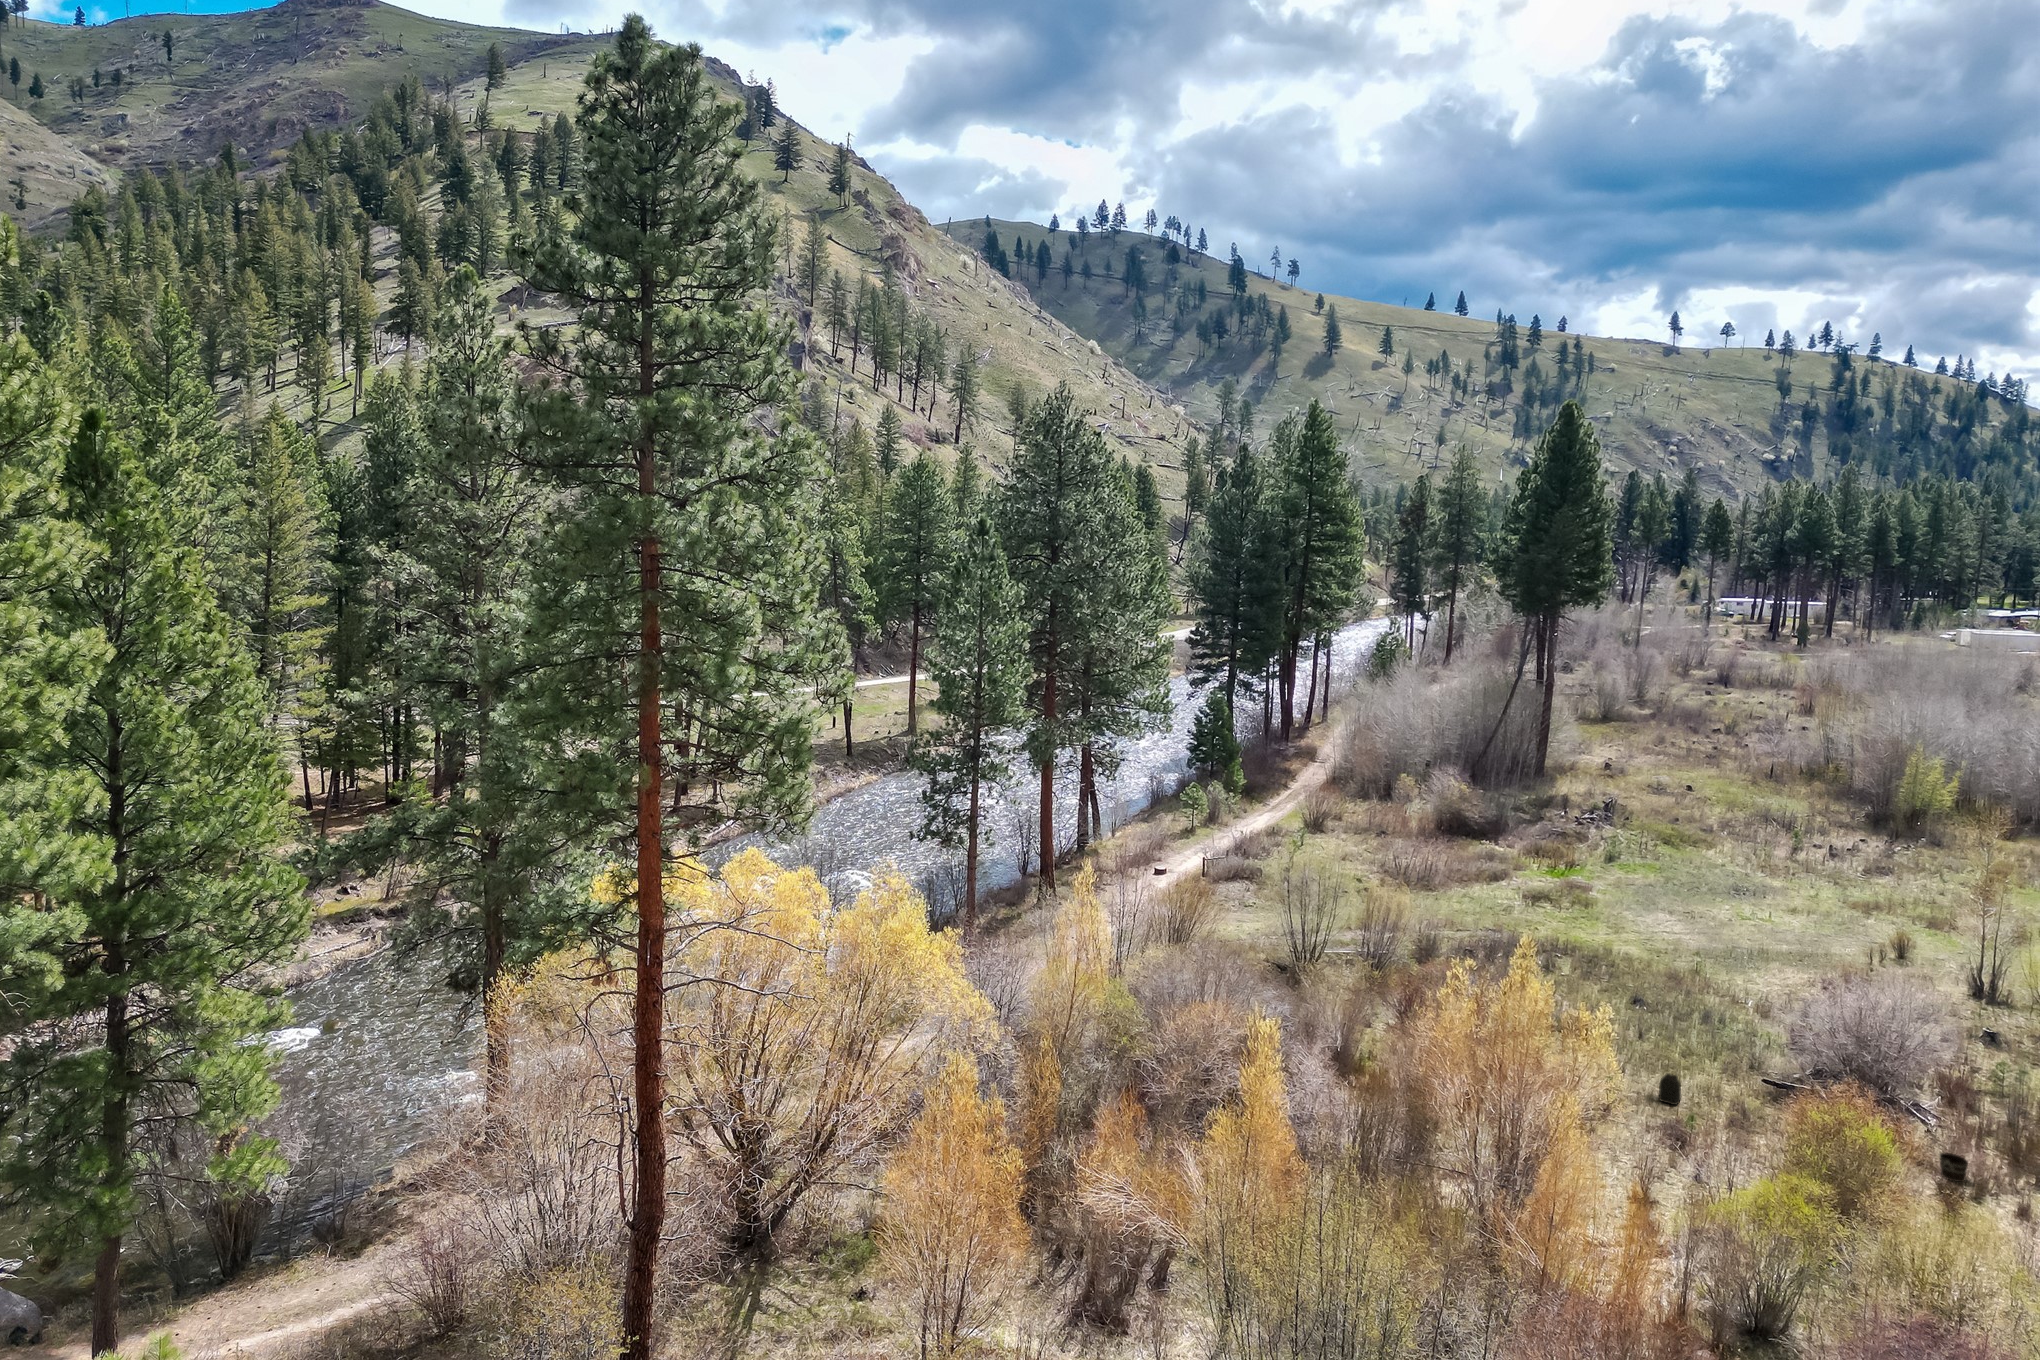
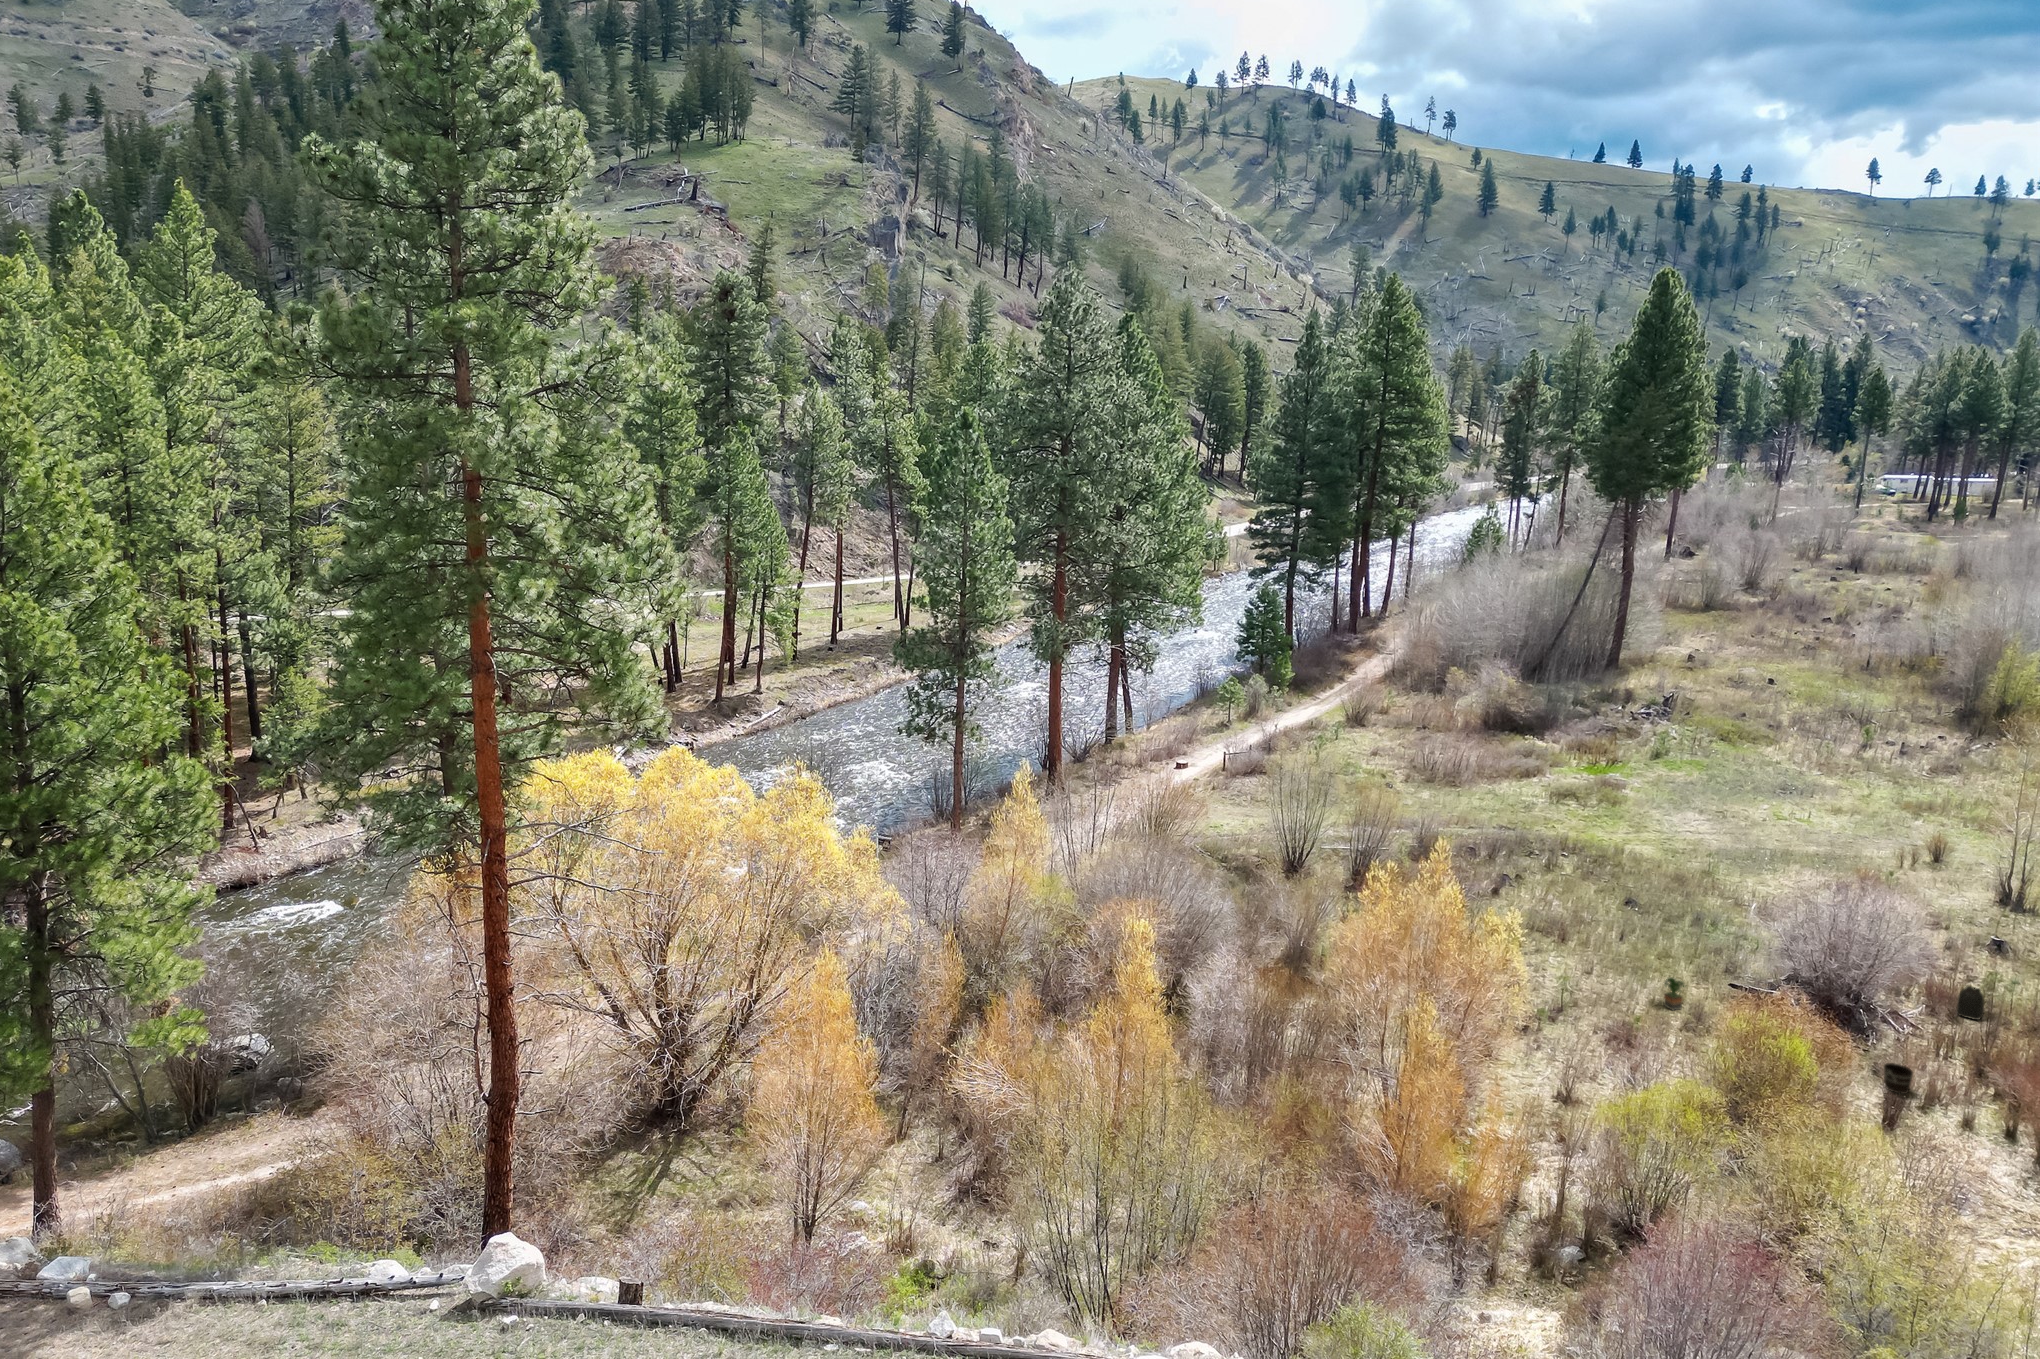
potted tree: none [1711,1073,1734,1106] -> present [1664,977,1684,1010]
backpack: present [1659,1074,1681,1105] -> present [1956,986,1985,1020]

